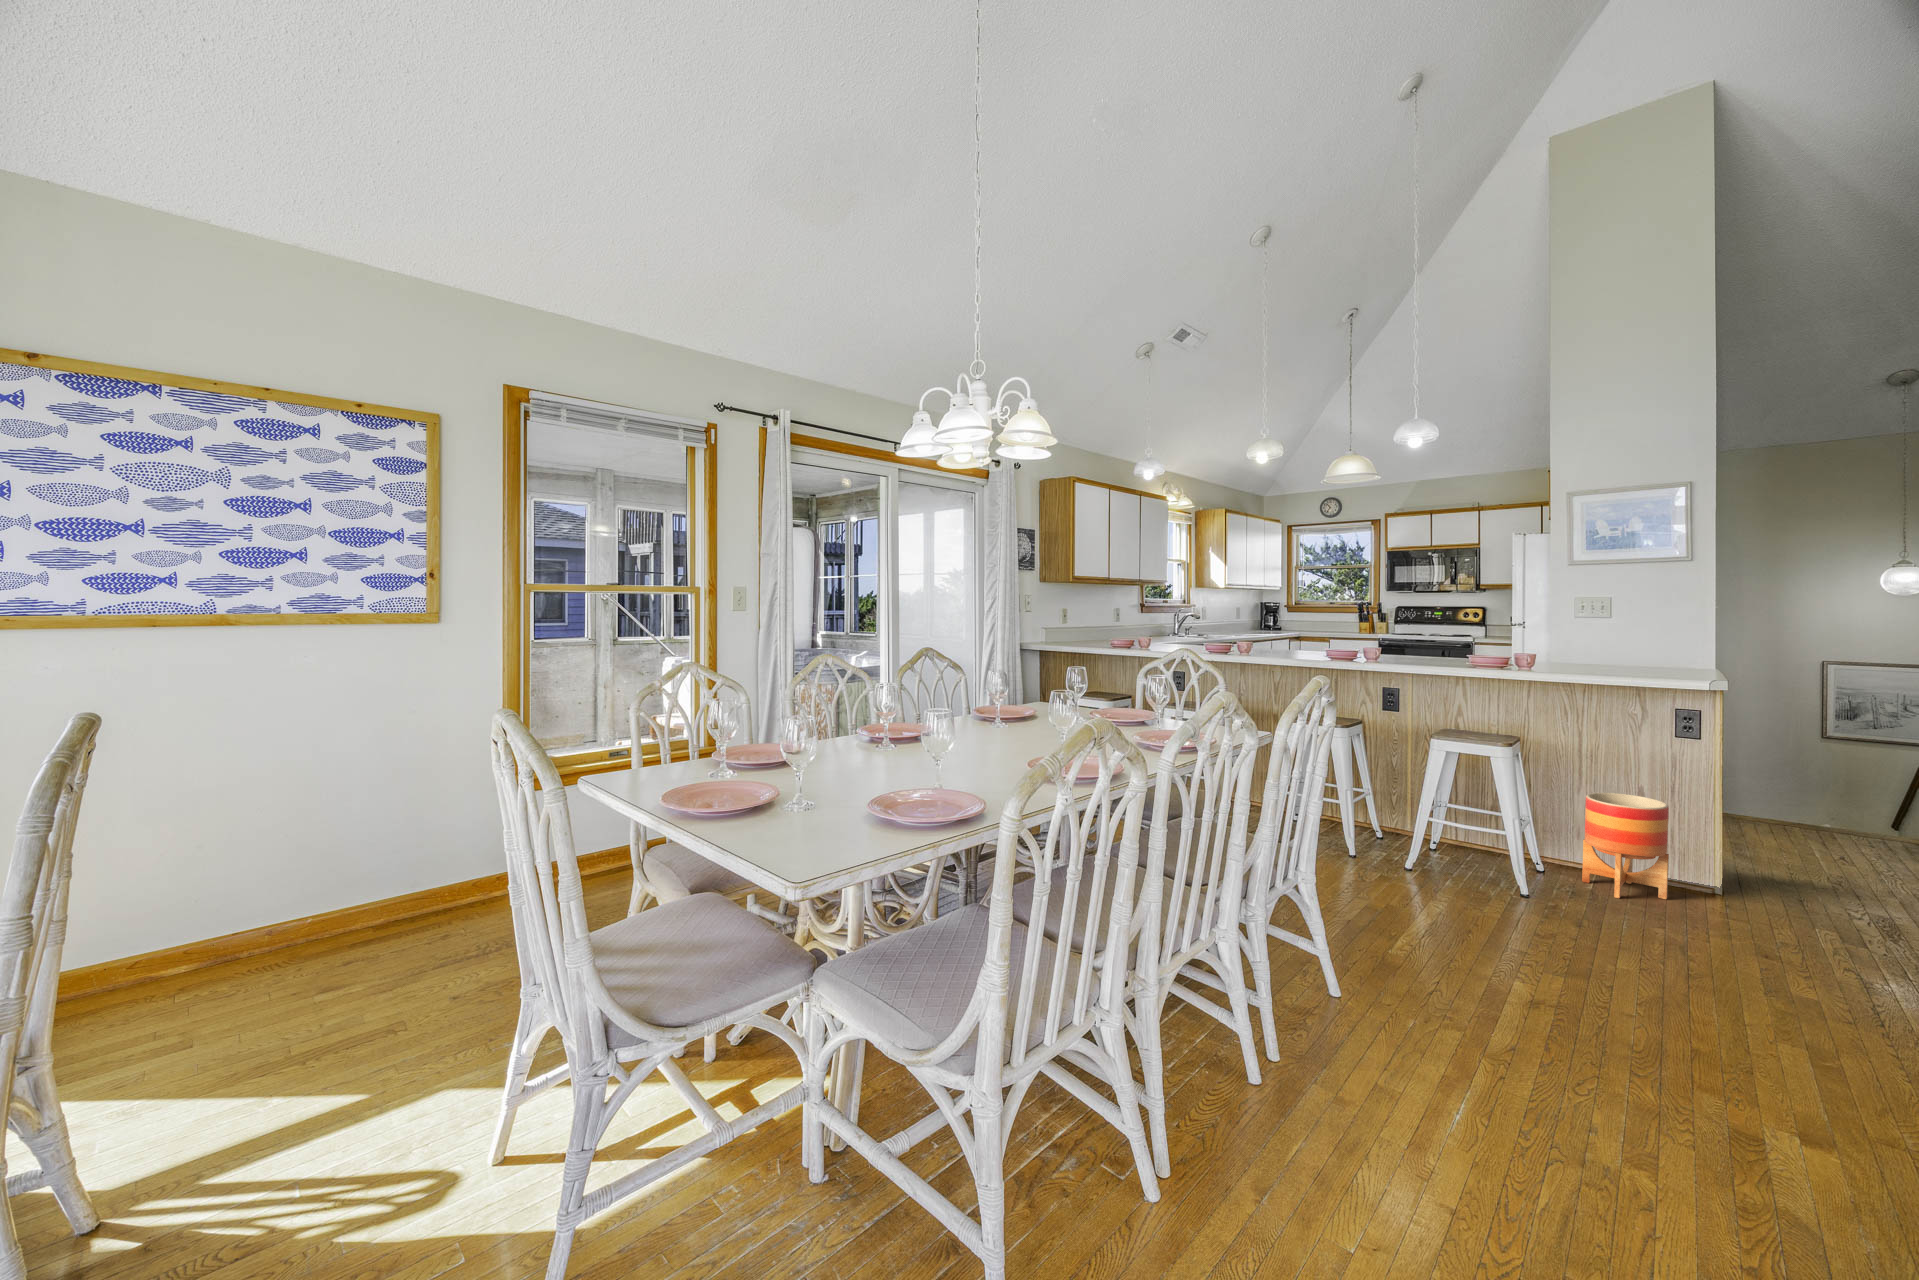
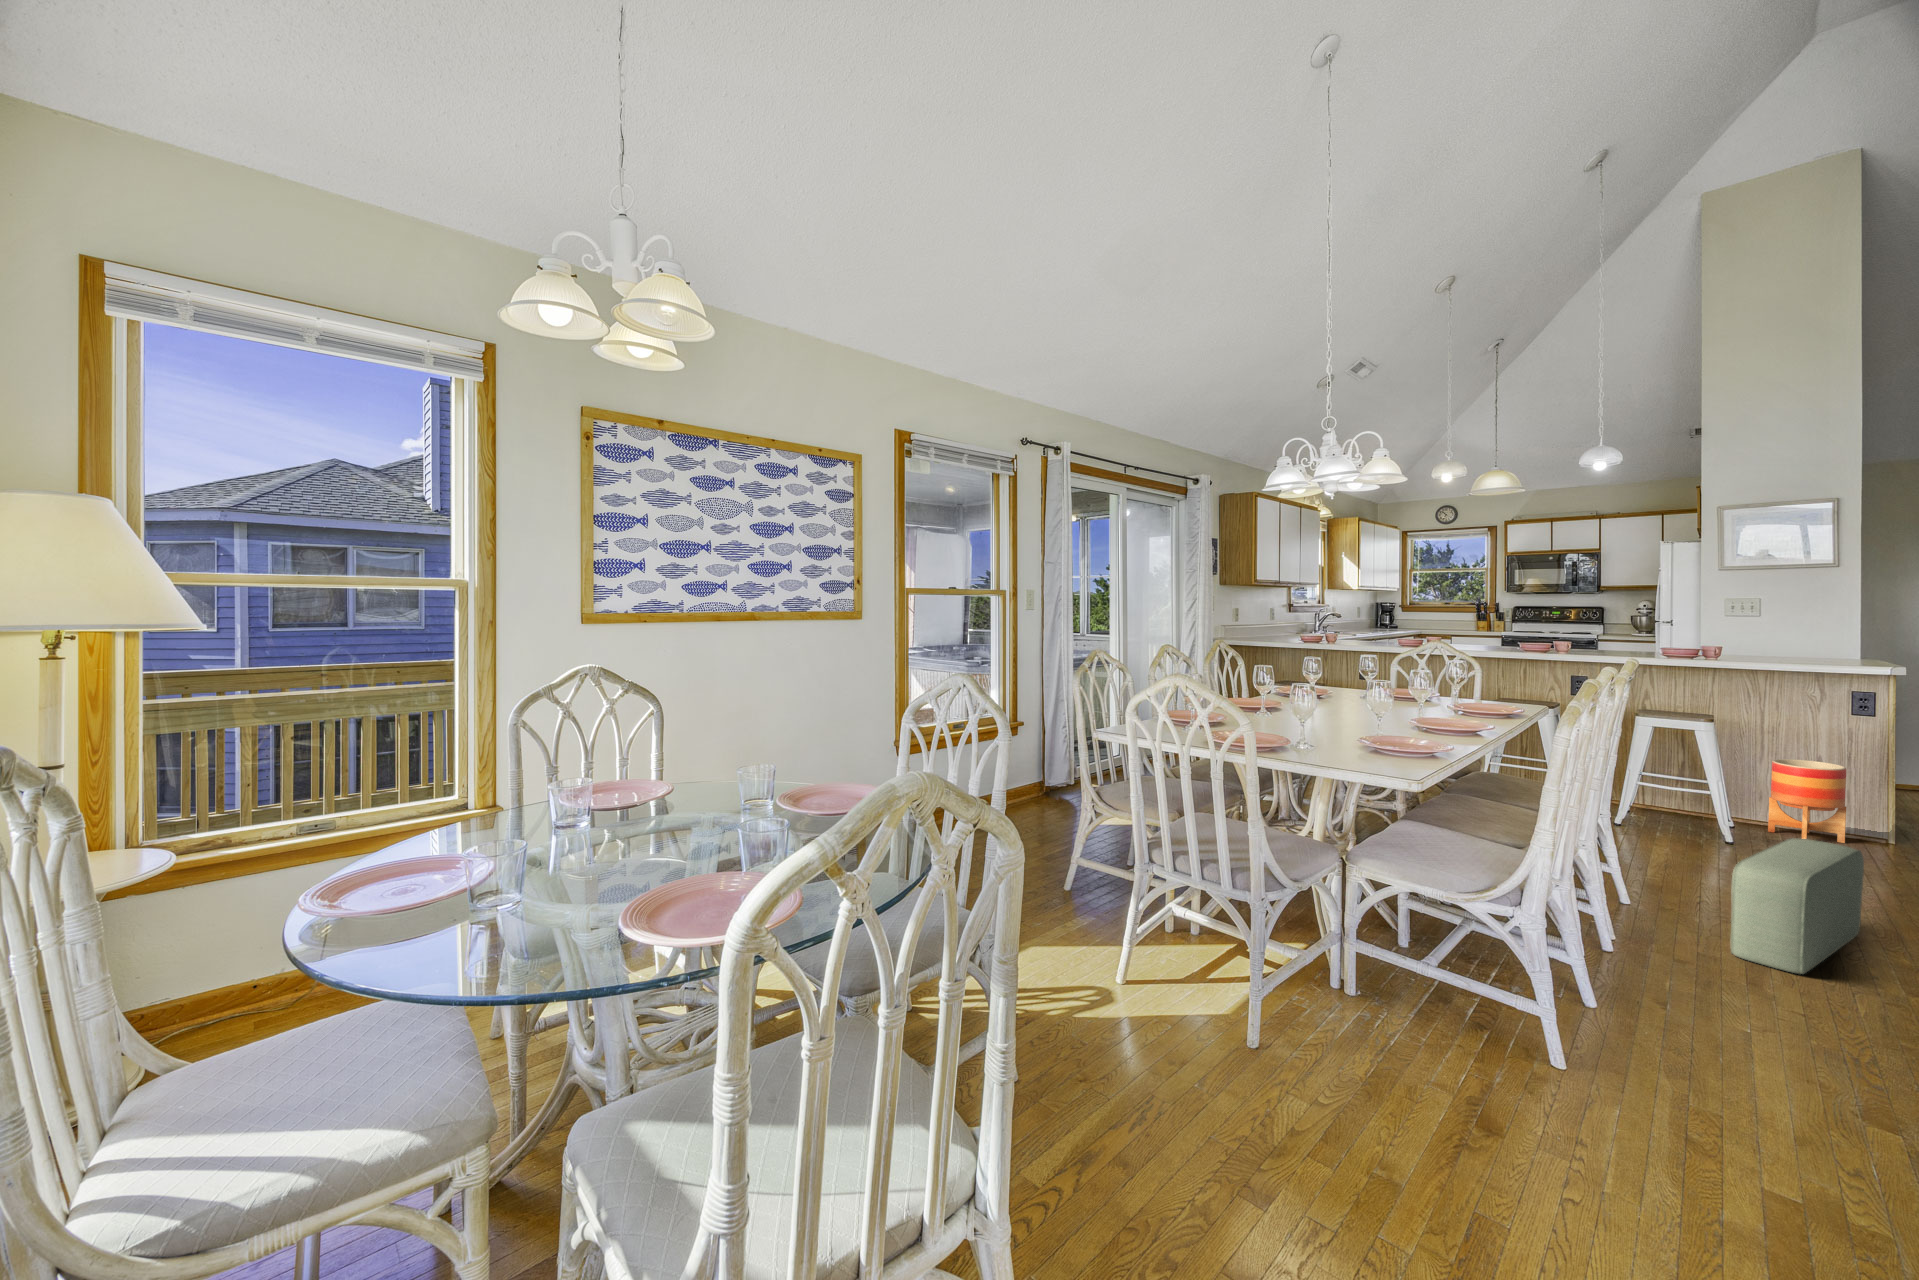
pouf: none [1400,921,1606,1141] -> present [1731,838,1864,974]

